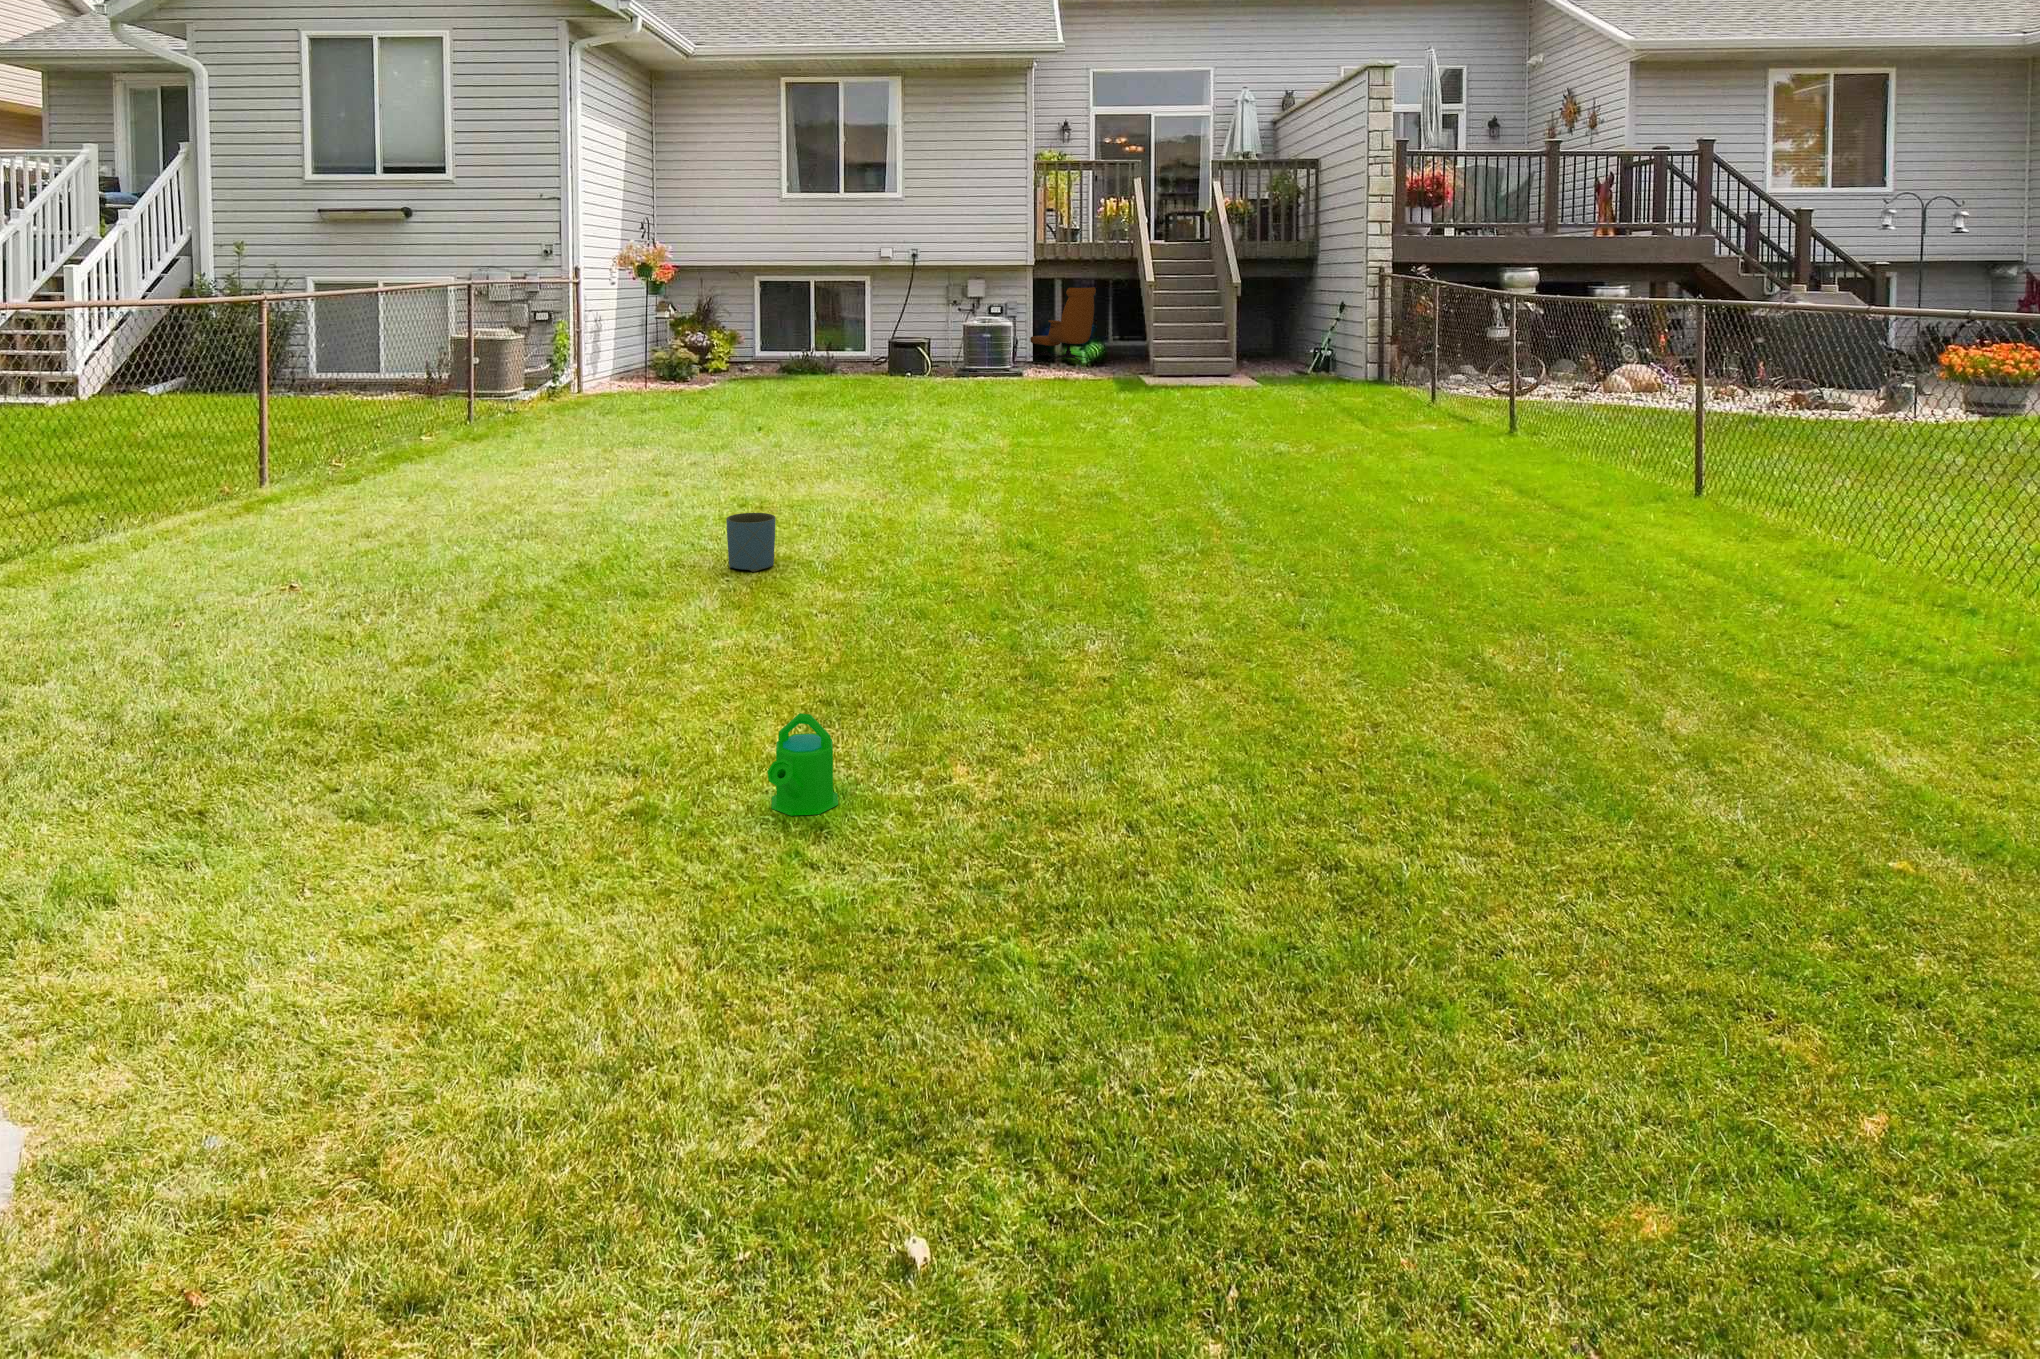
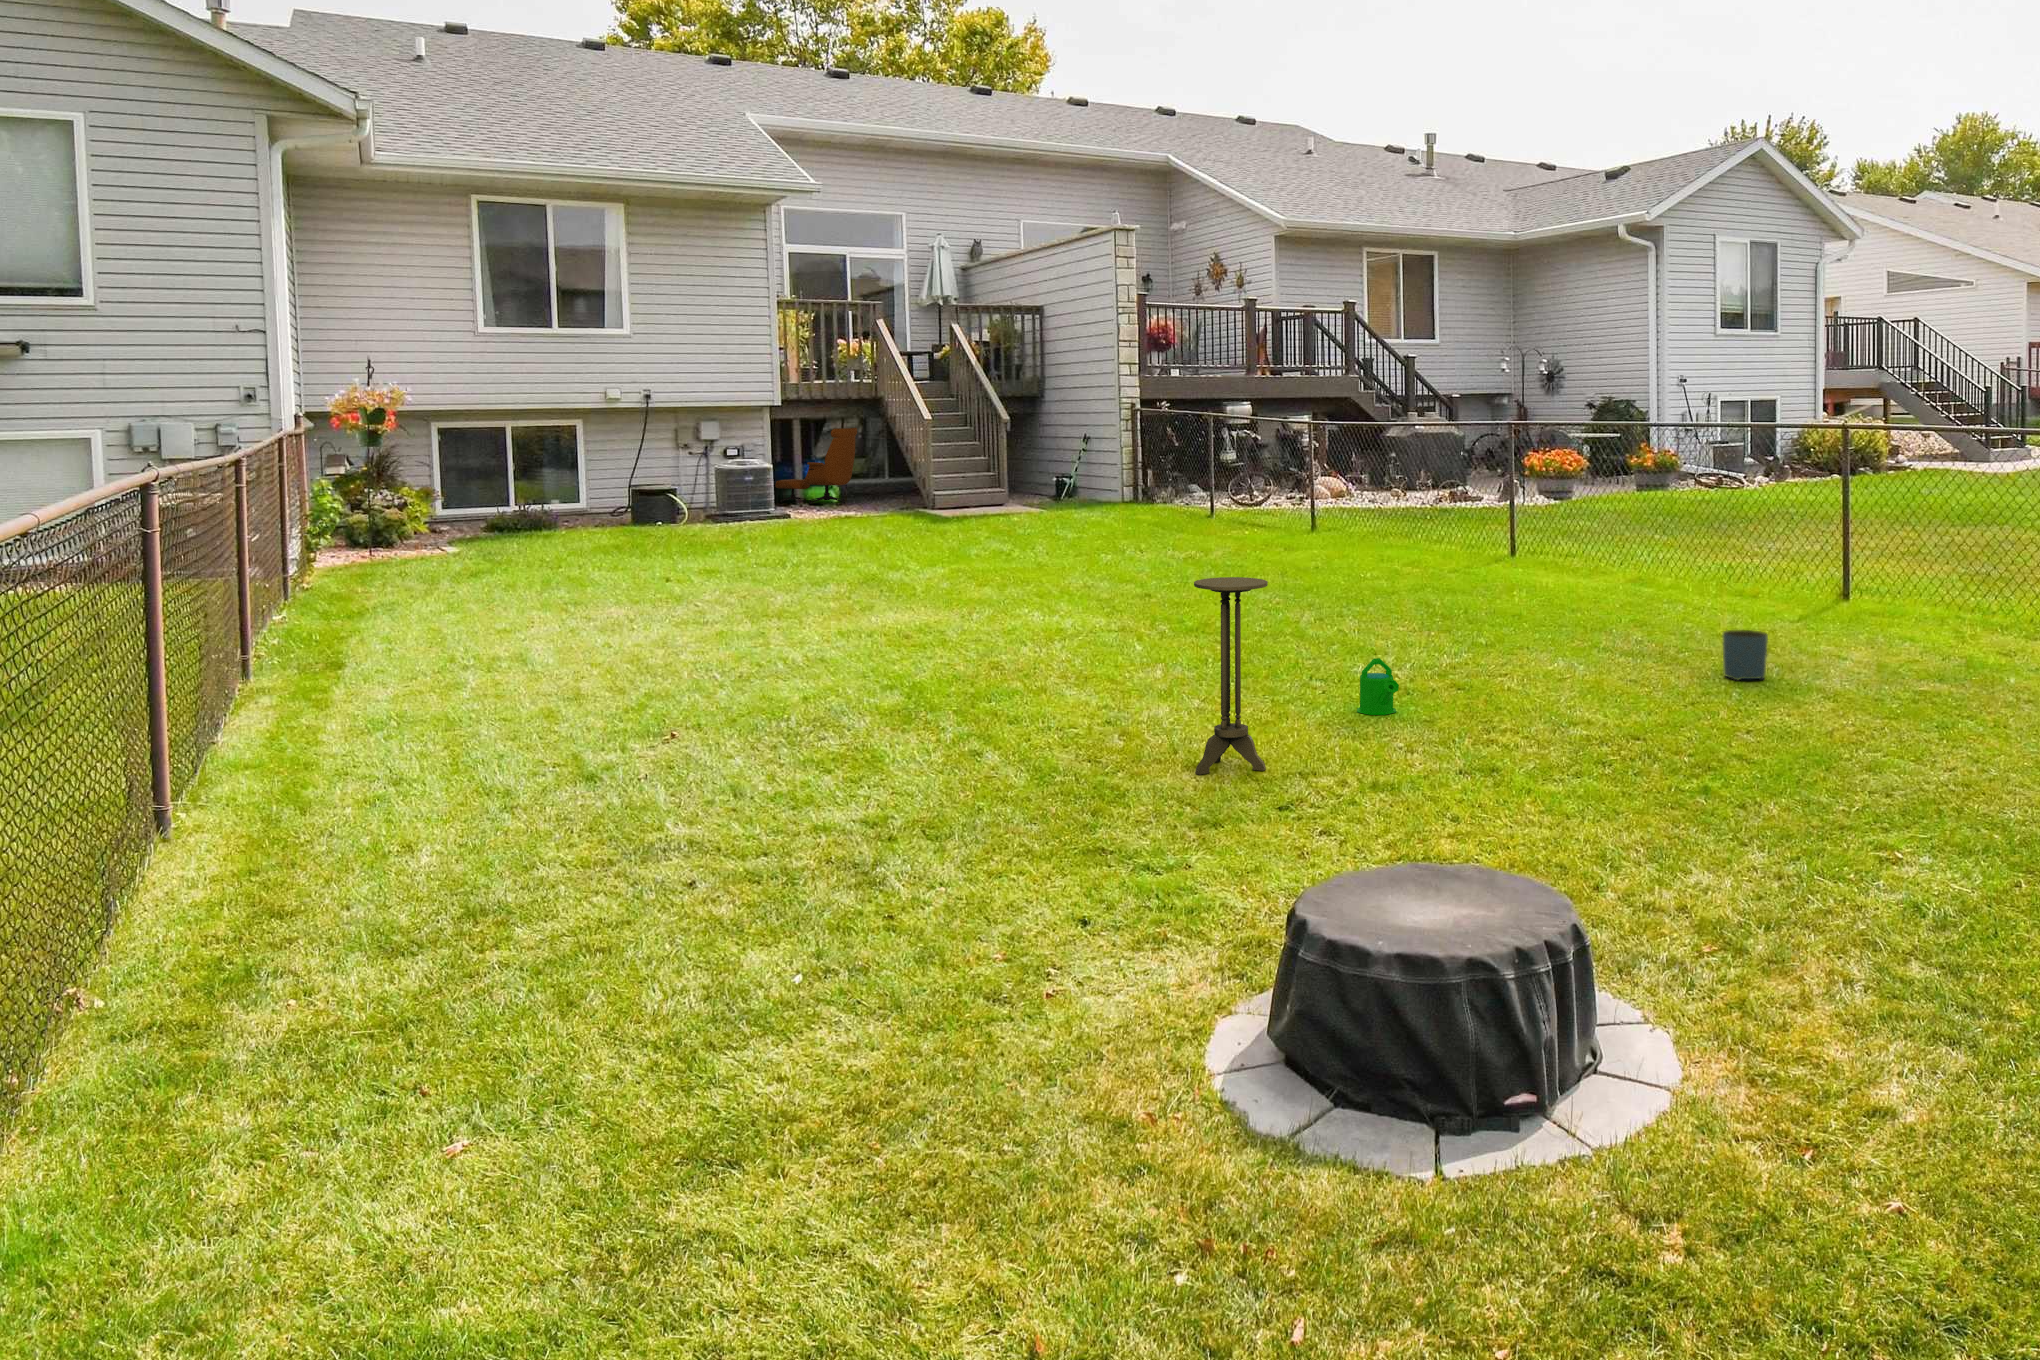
planter: present [726,513,776,572] -> present [1723,630,1768,680]
side table: none [239,561,376,903] -> present [1194,577,1268,775]

